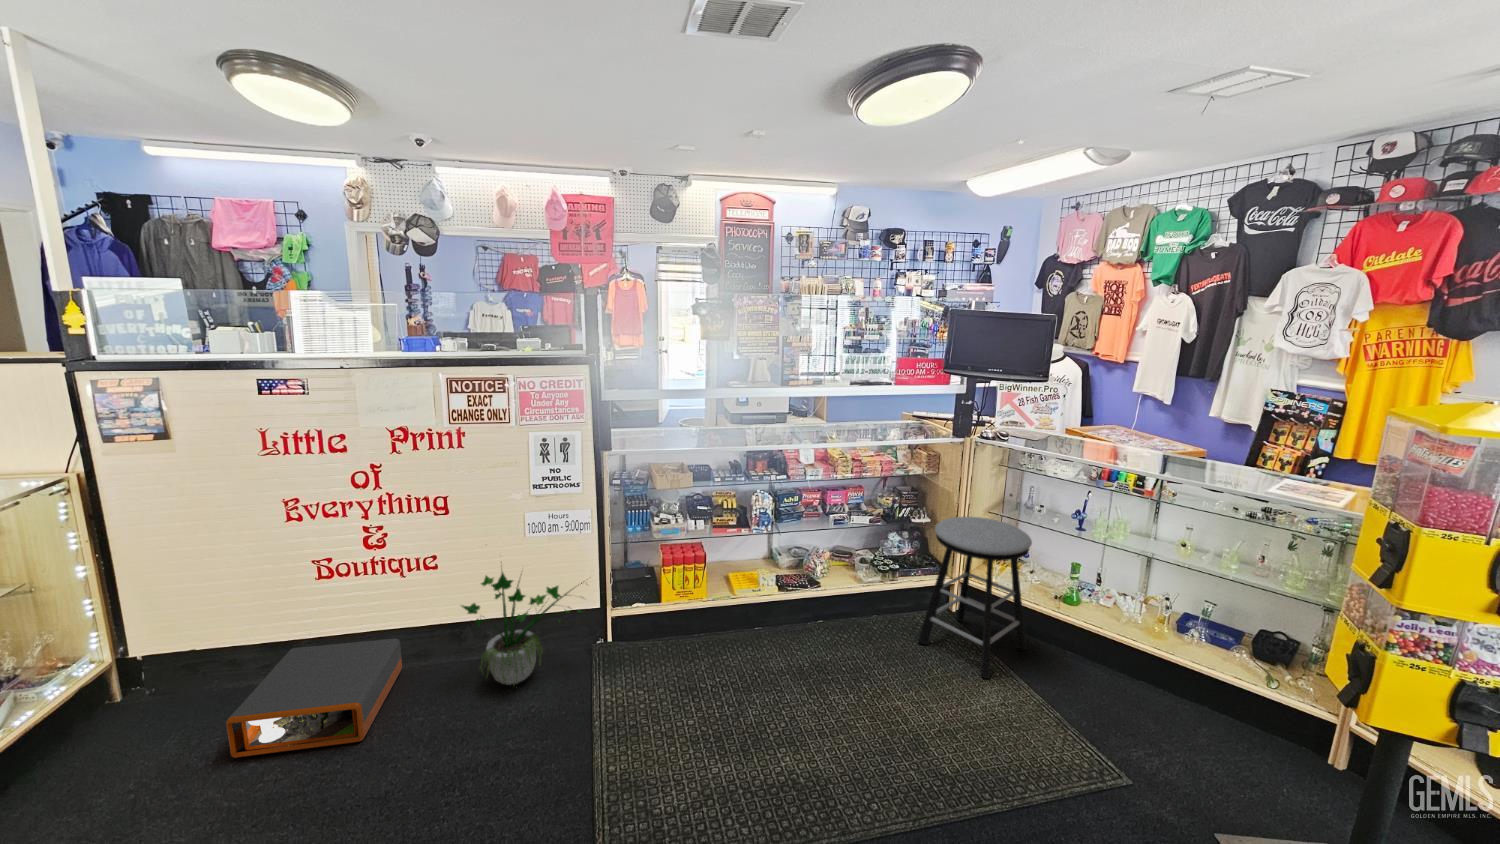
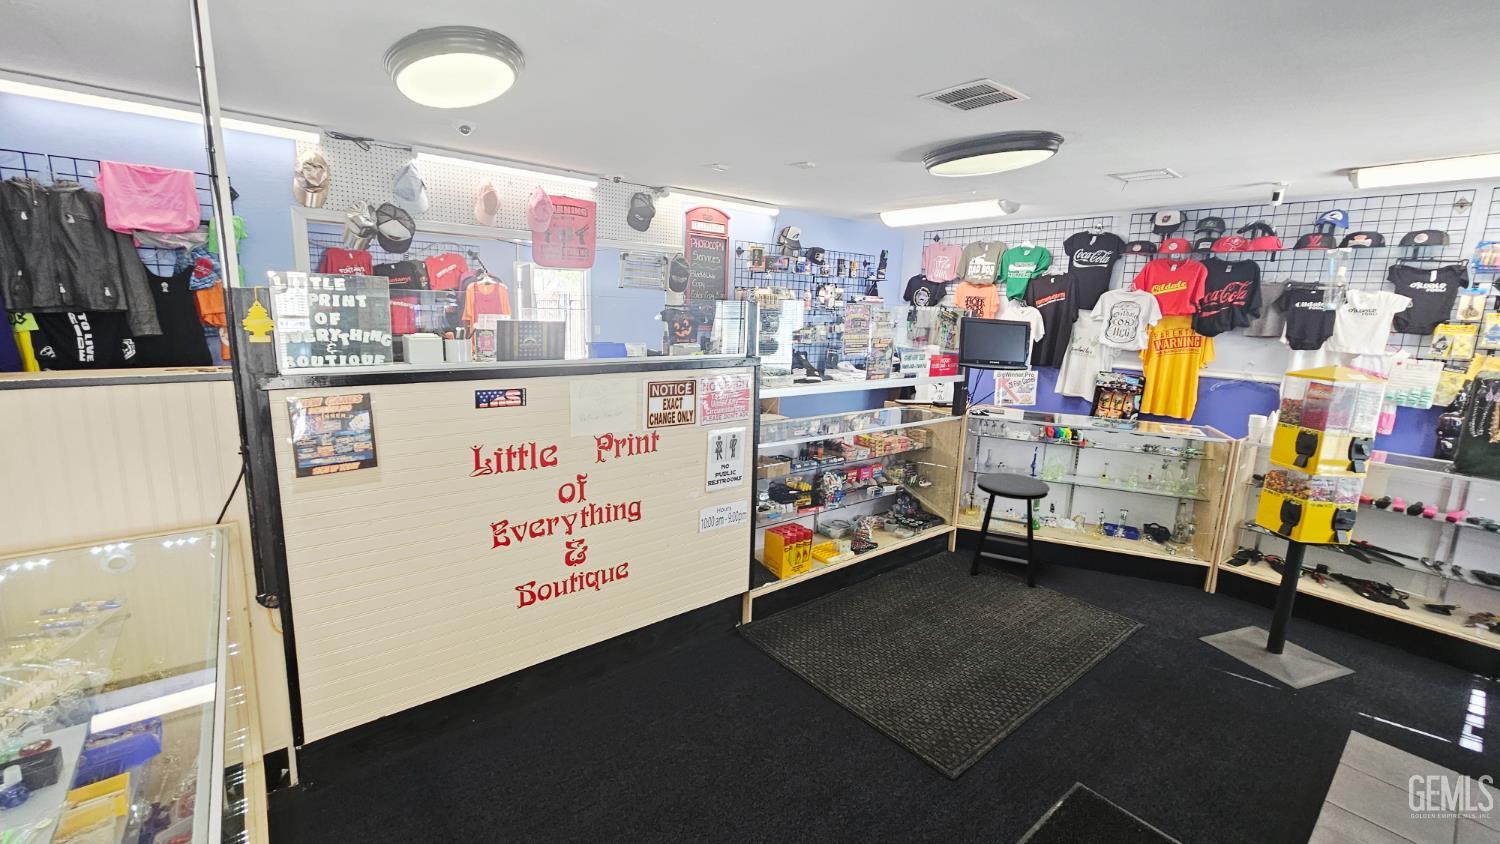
potted plant: present [462,572,582,685] -> none [680,547,775,673]
storage box: present [226,639,402,758] -> none [496,655,652,800]

